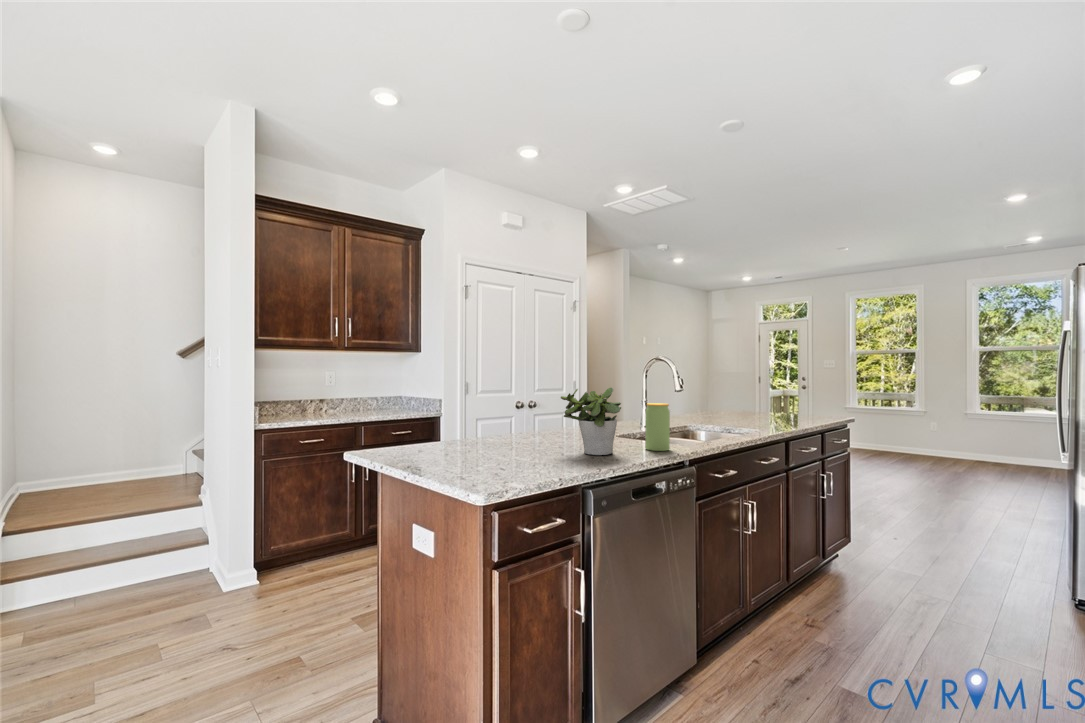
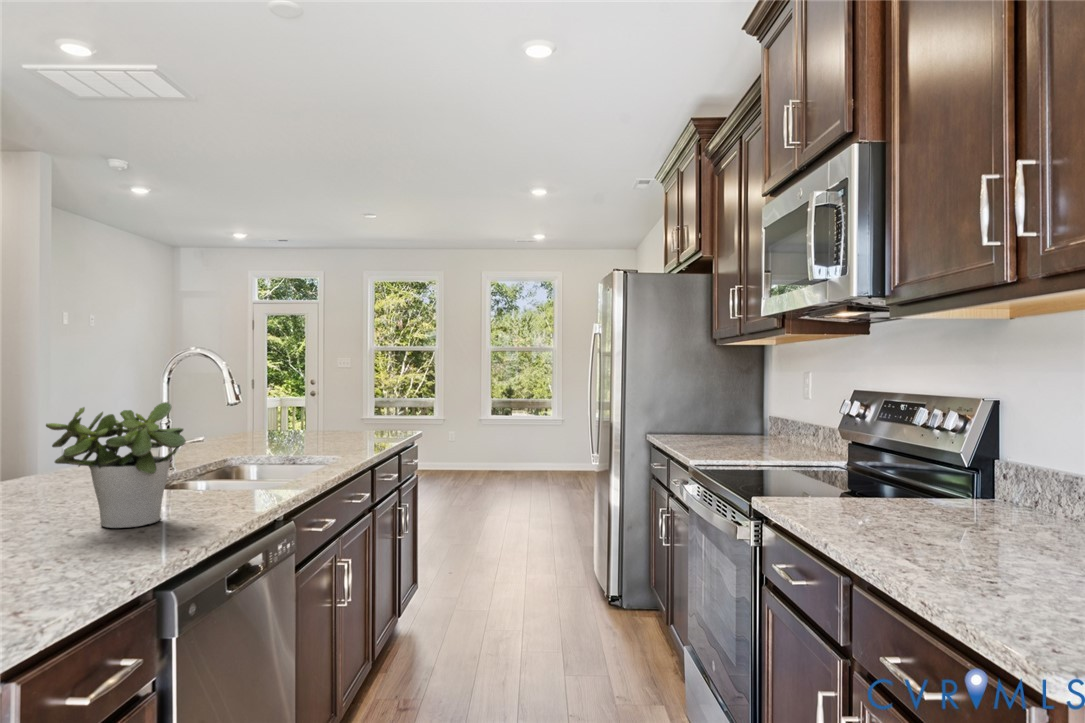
jar: present [645,403,670,451] -> none [203,425,246,504]

